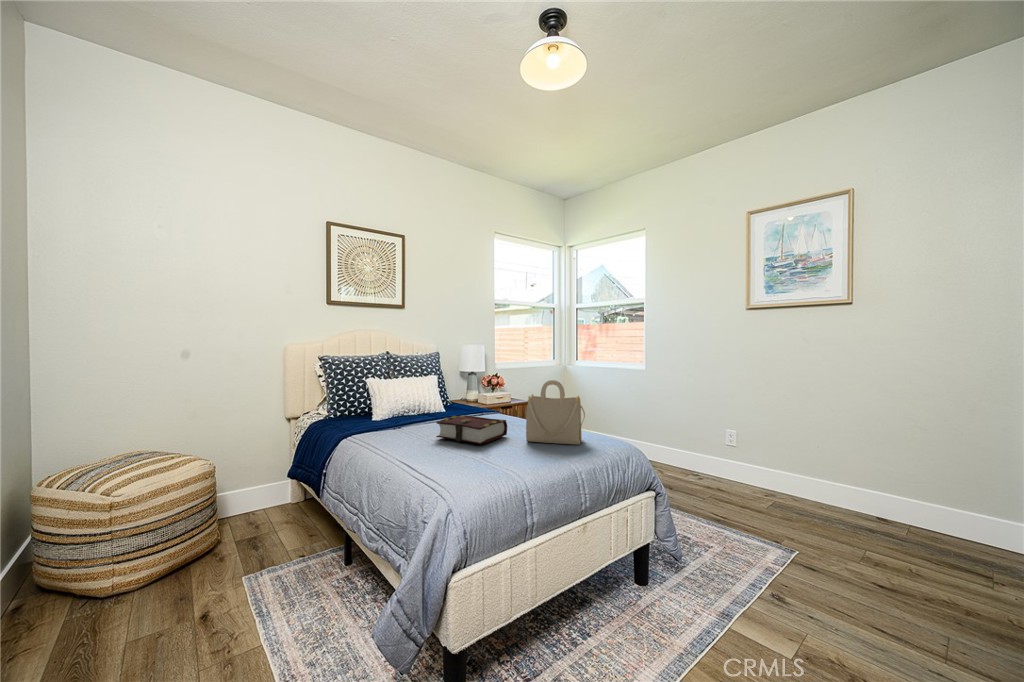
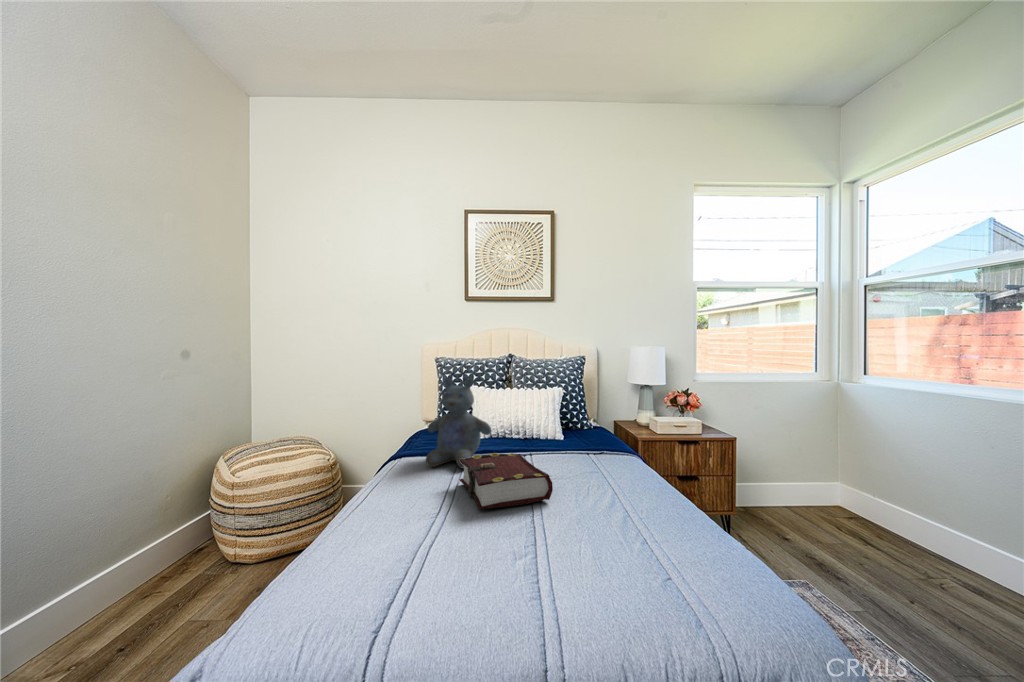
stuffed bear: none [374,367,427,436] -> present [426,378,491,468]
handbag: present [525,380,585,445] -> none [554,420,659,559]

